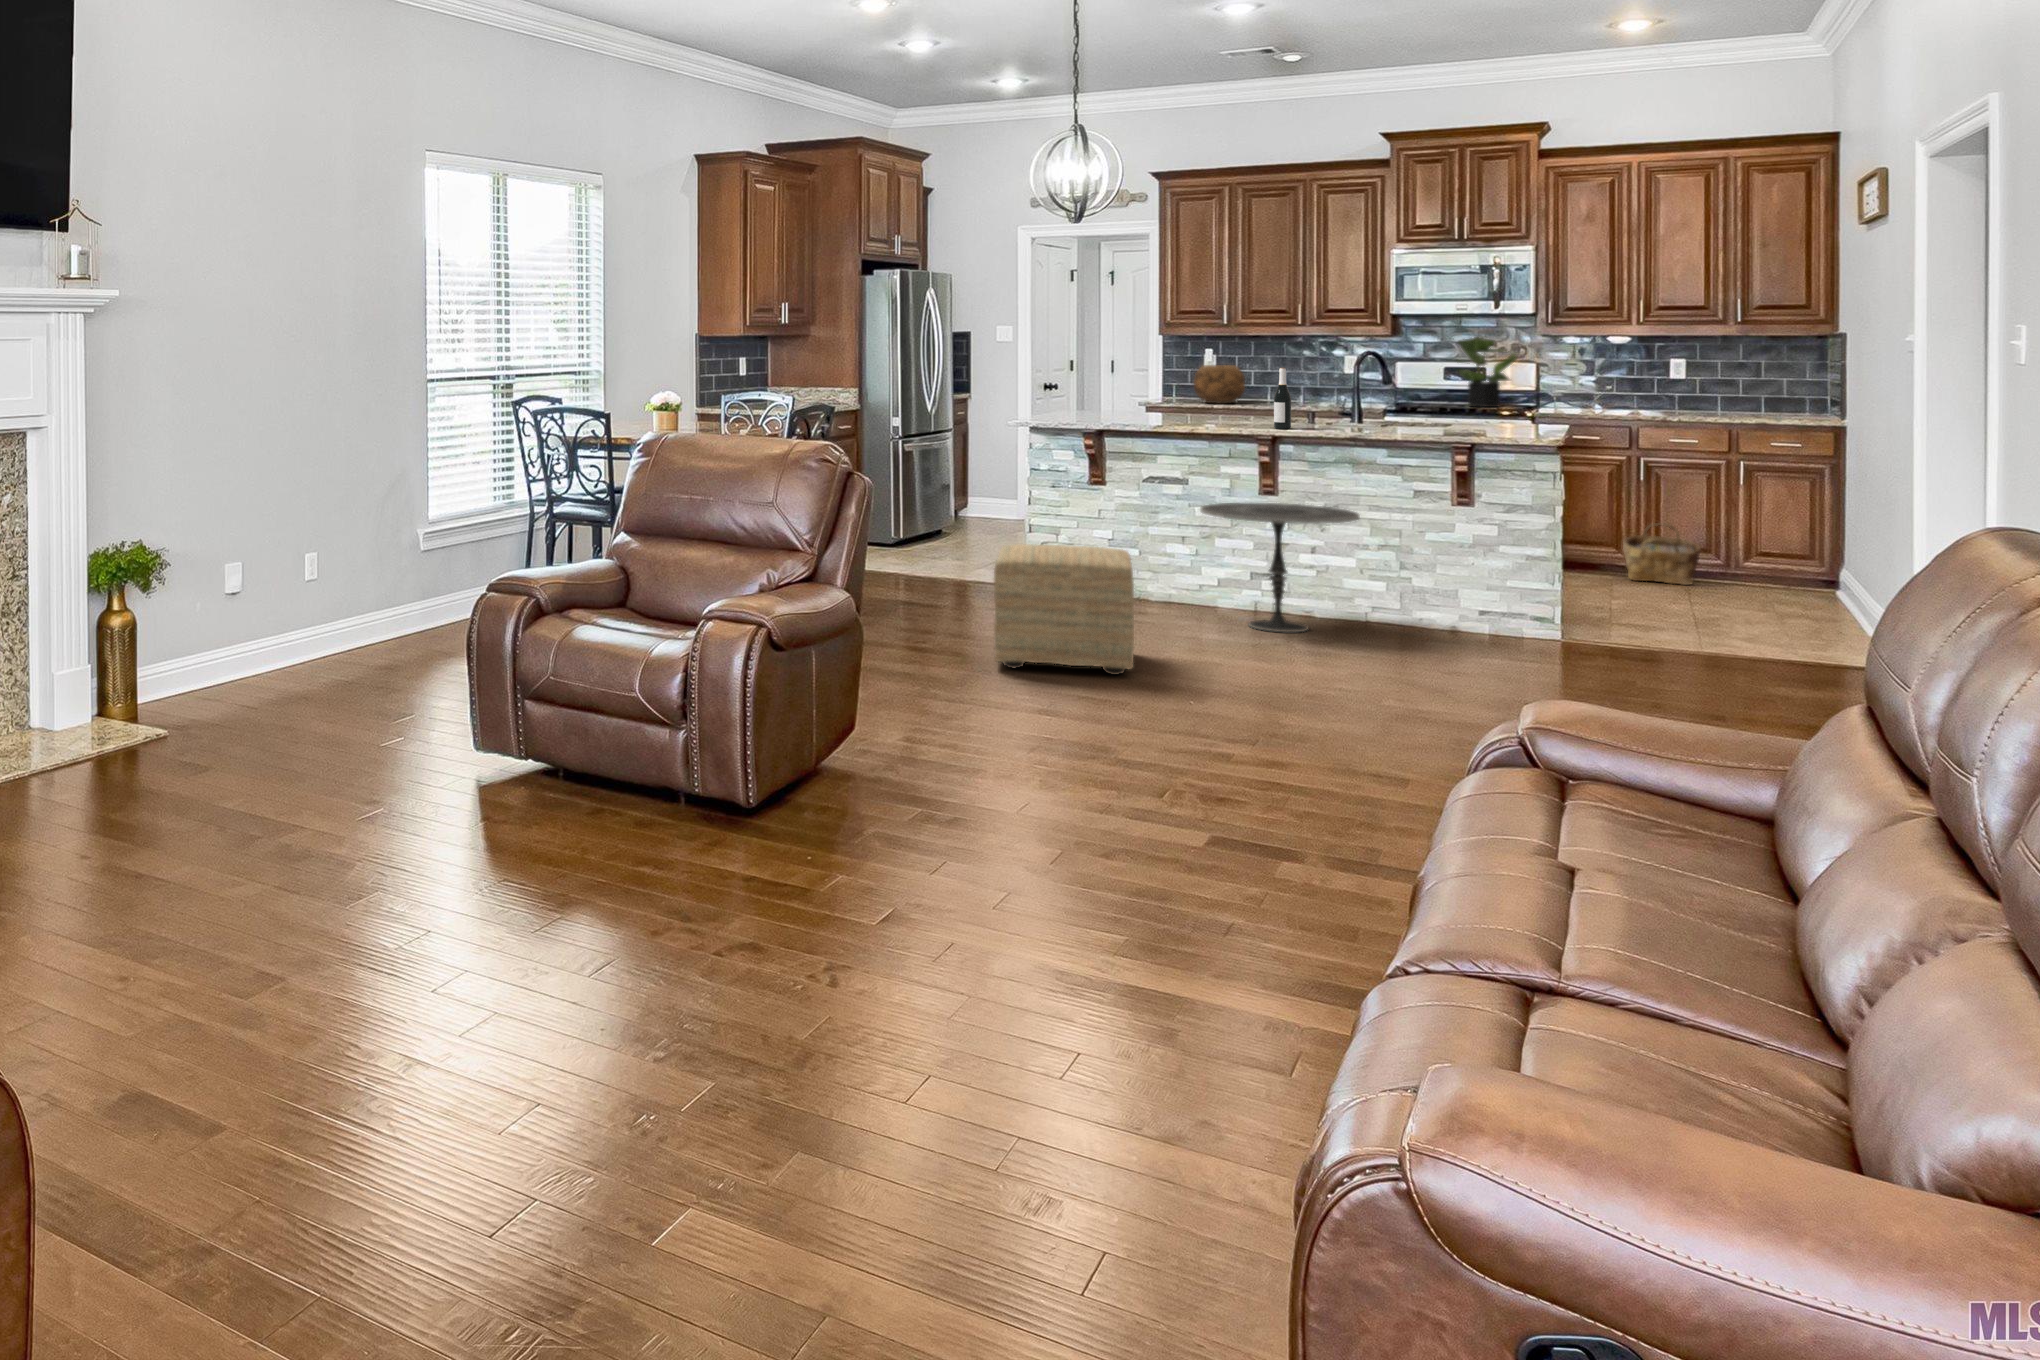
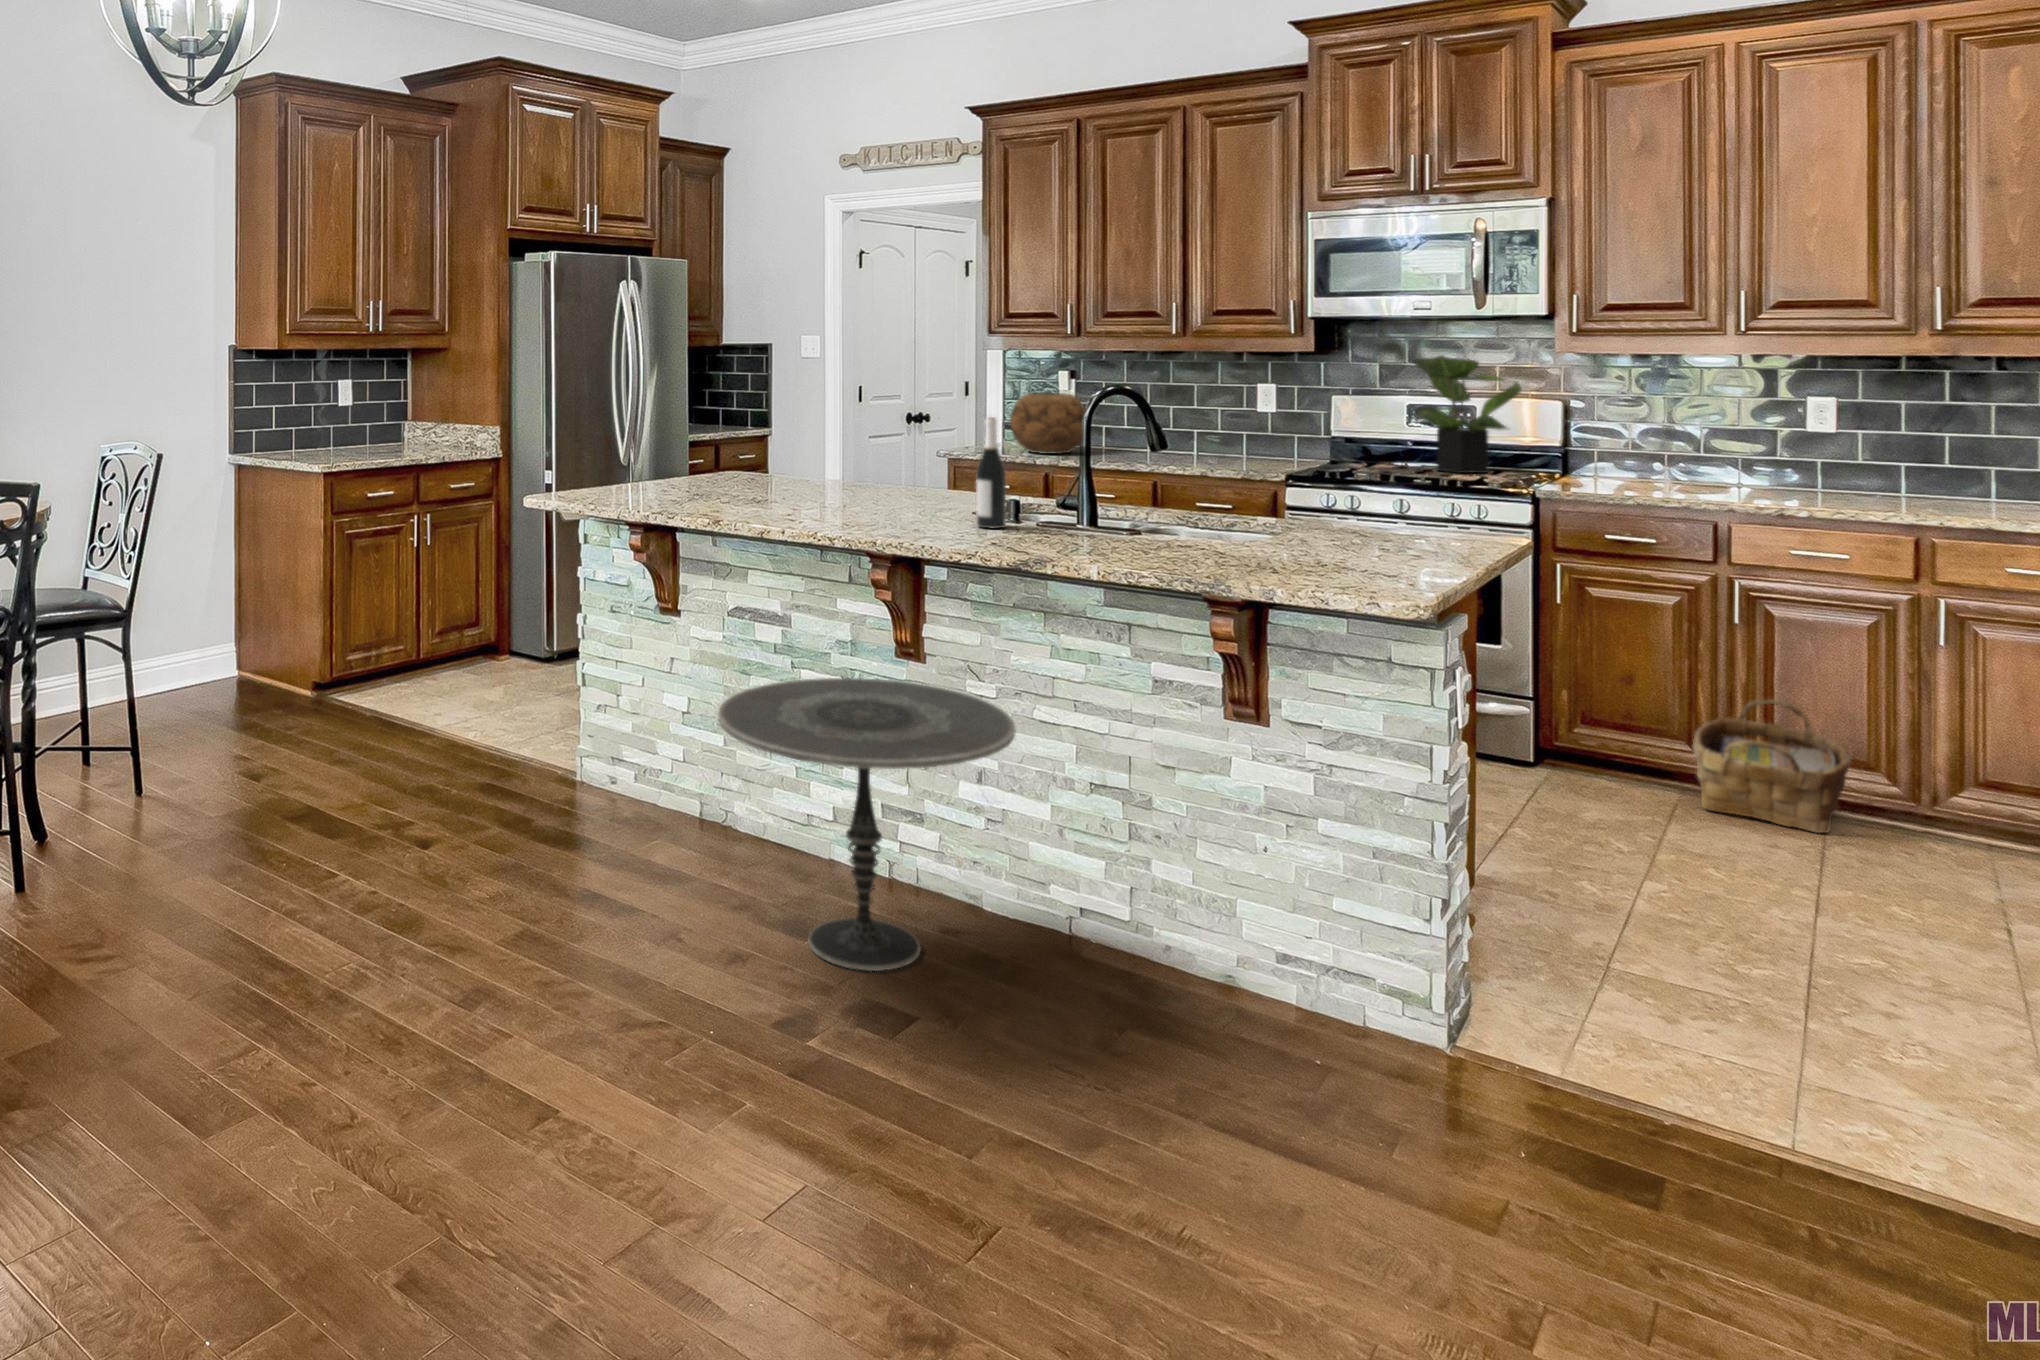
ottoman: present [994,544,1134,675] -> none [46,786,434,1152]

